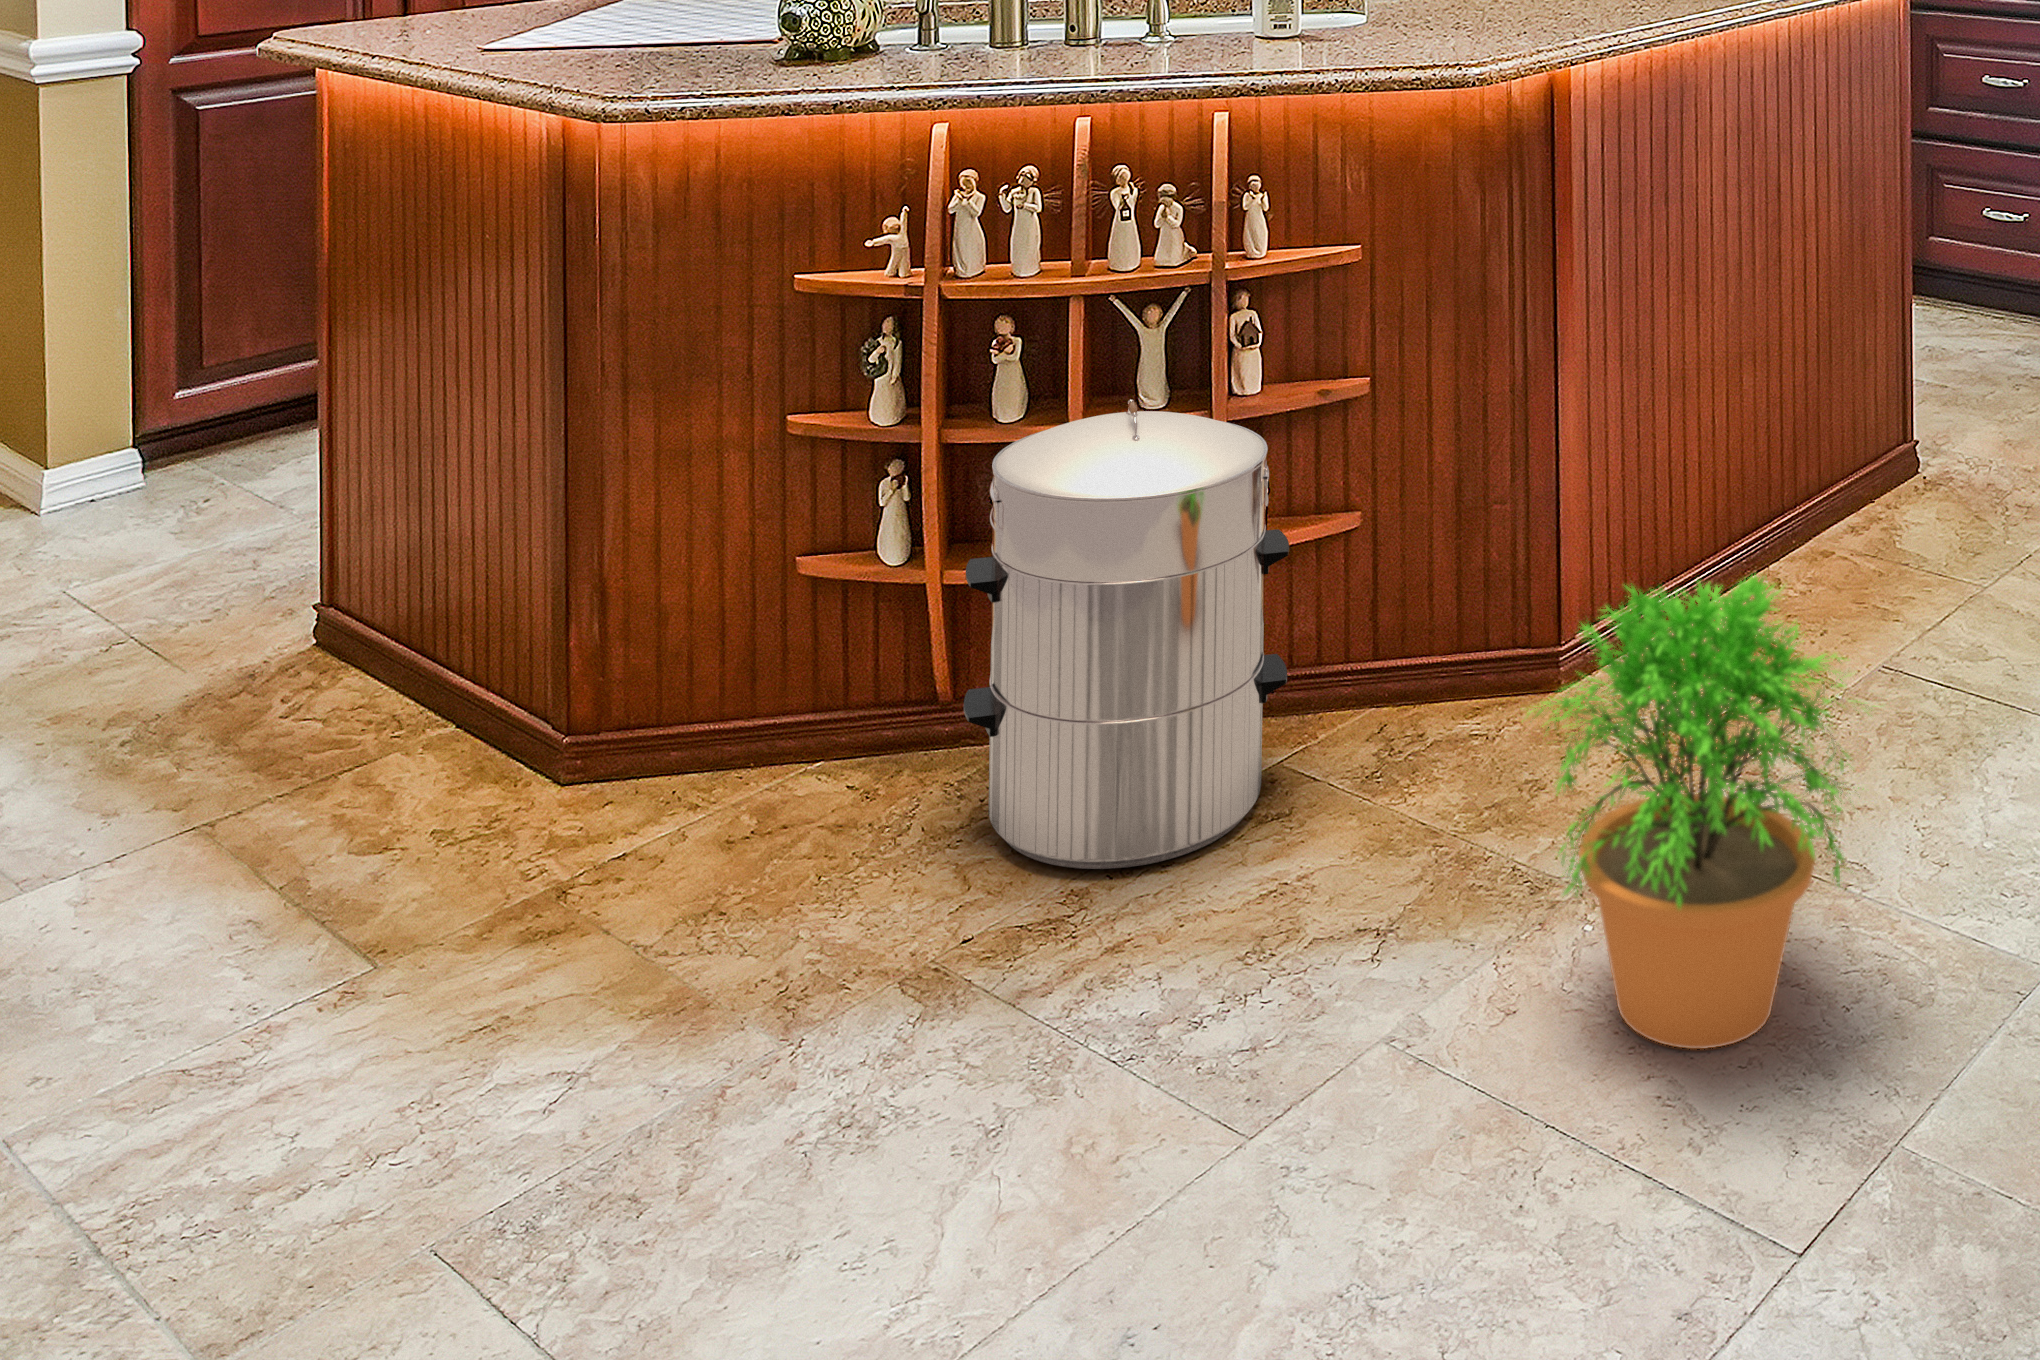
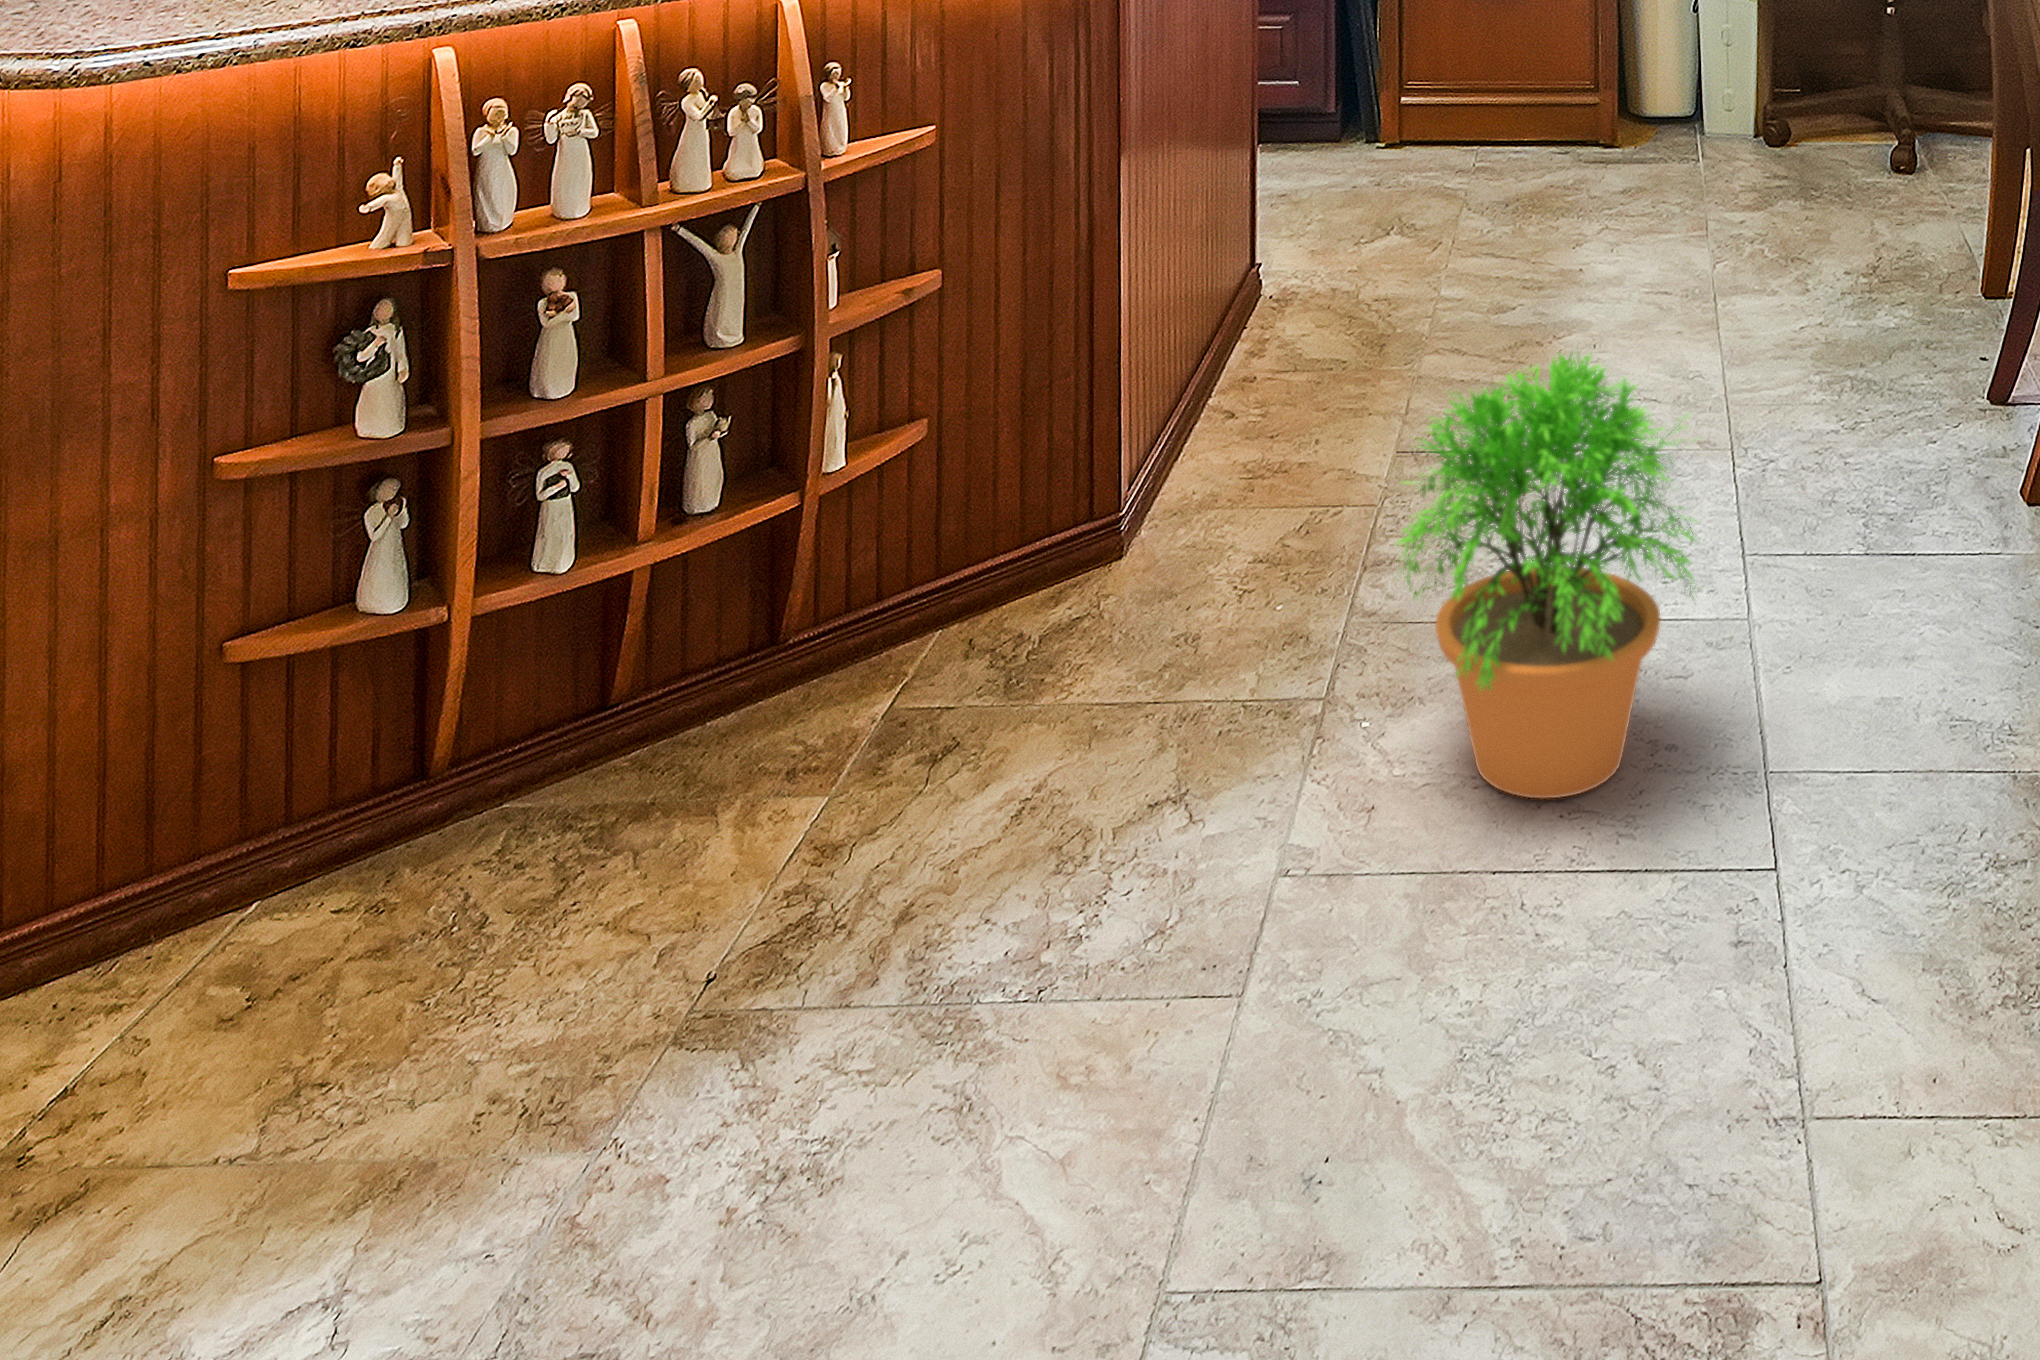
waste bin: present [964,399,1289,869] -> none [570,336,960,887]

